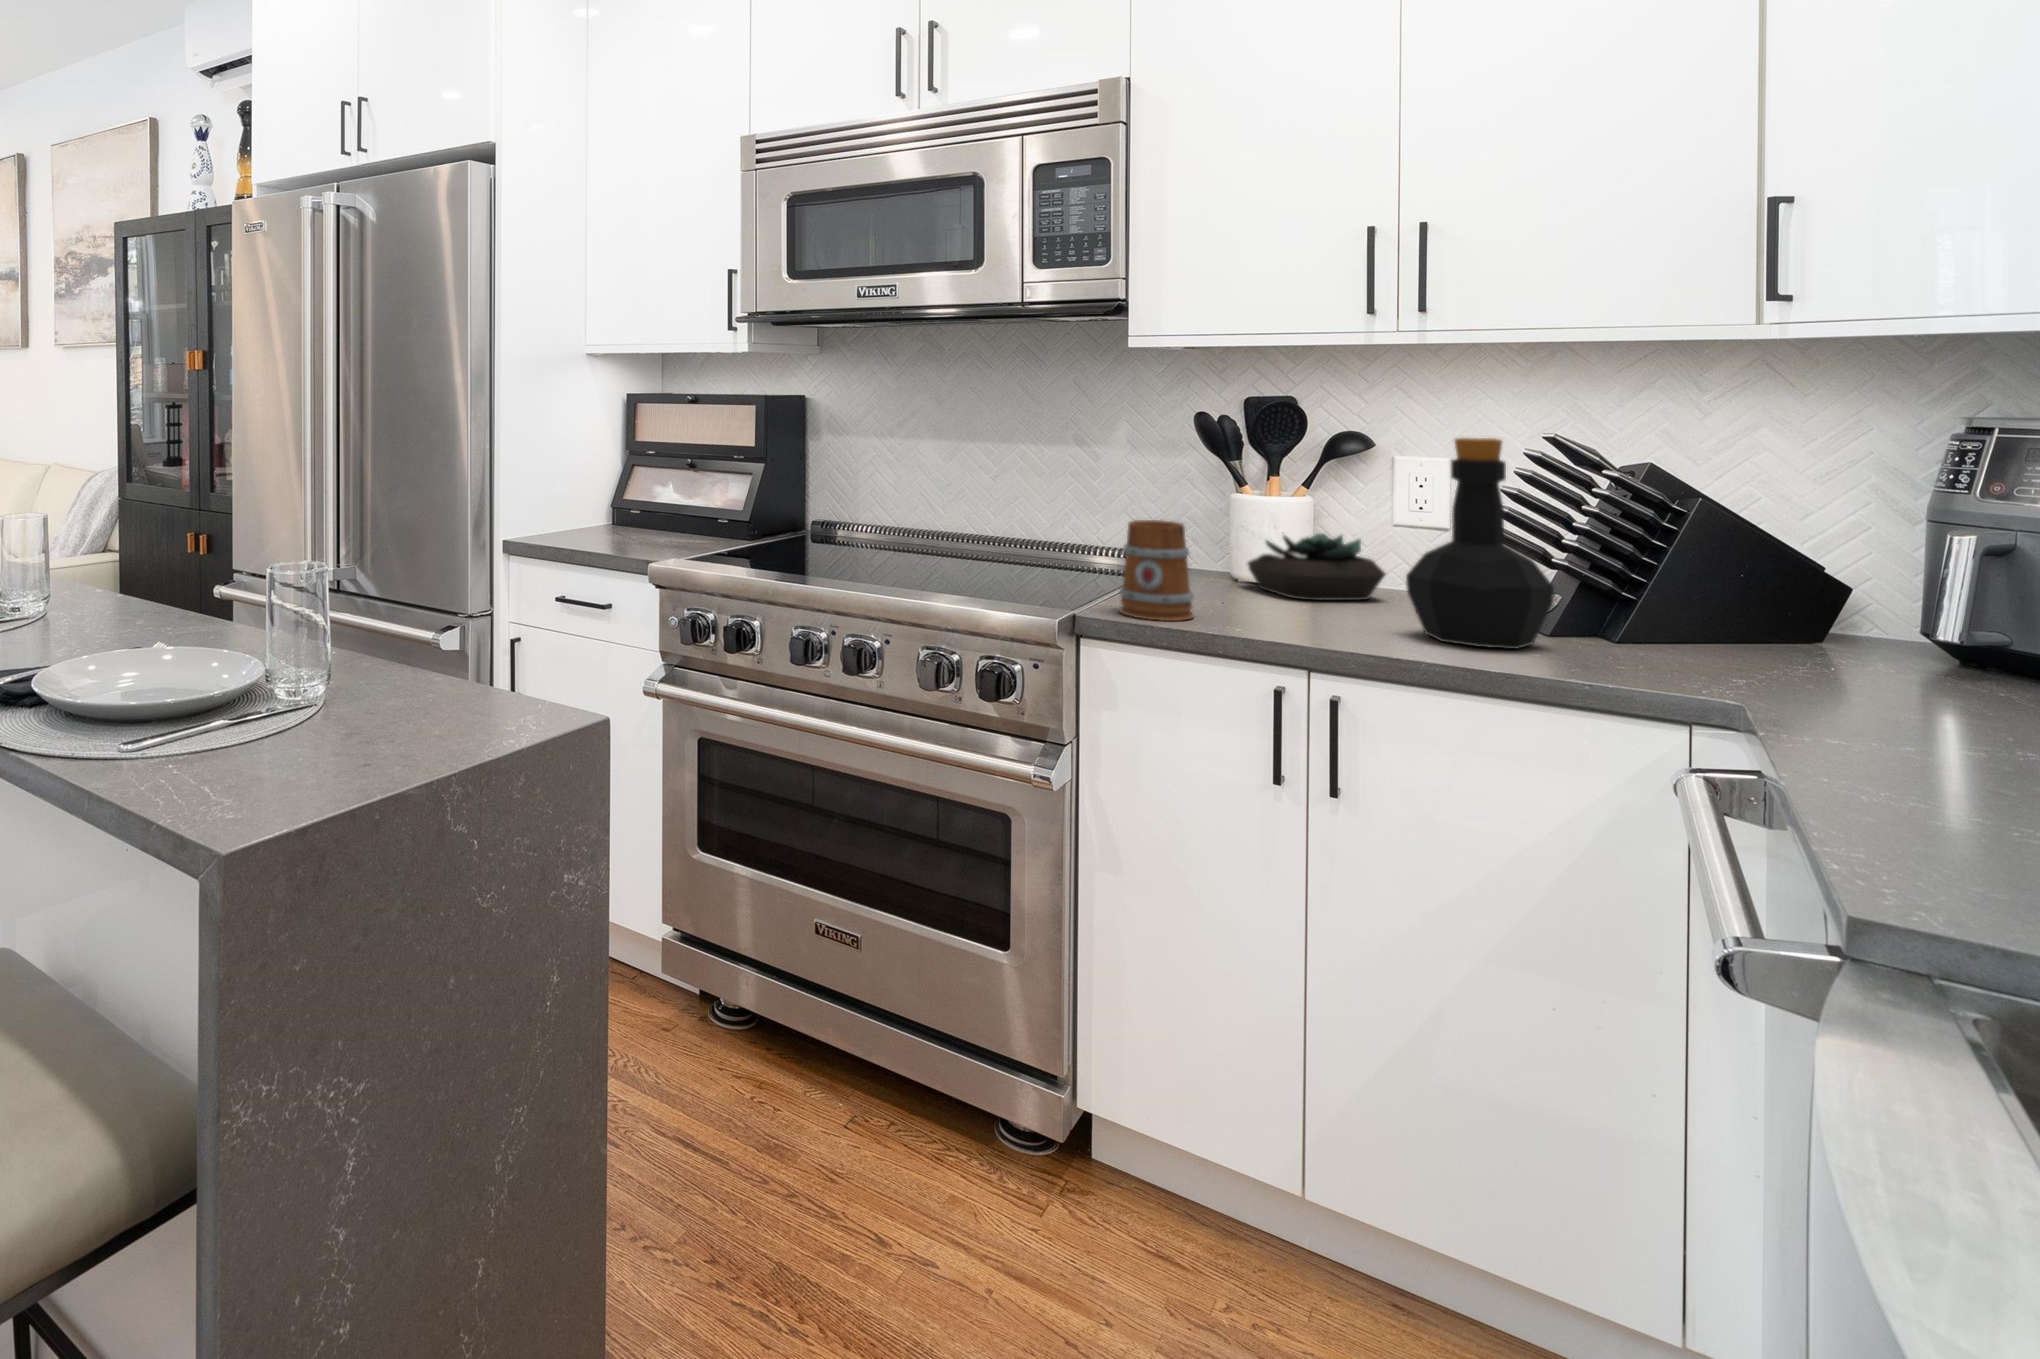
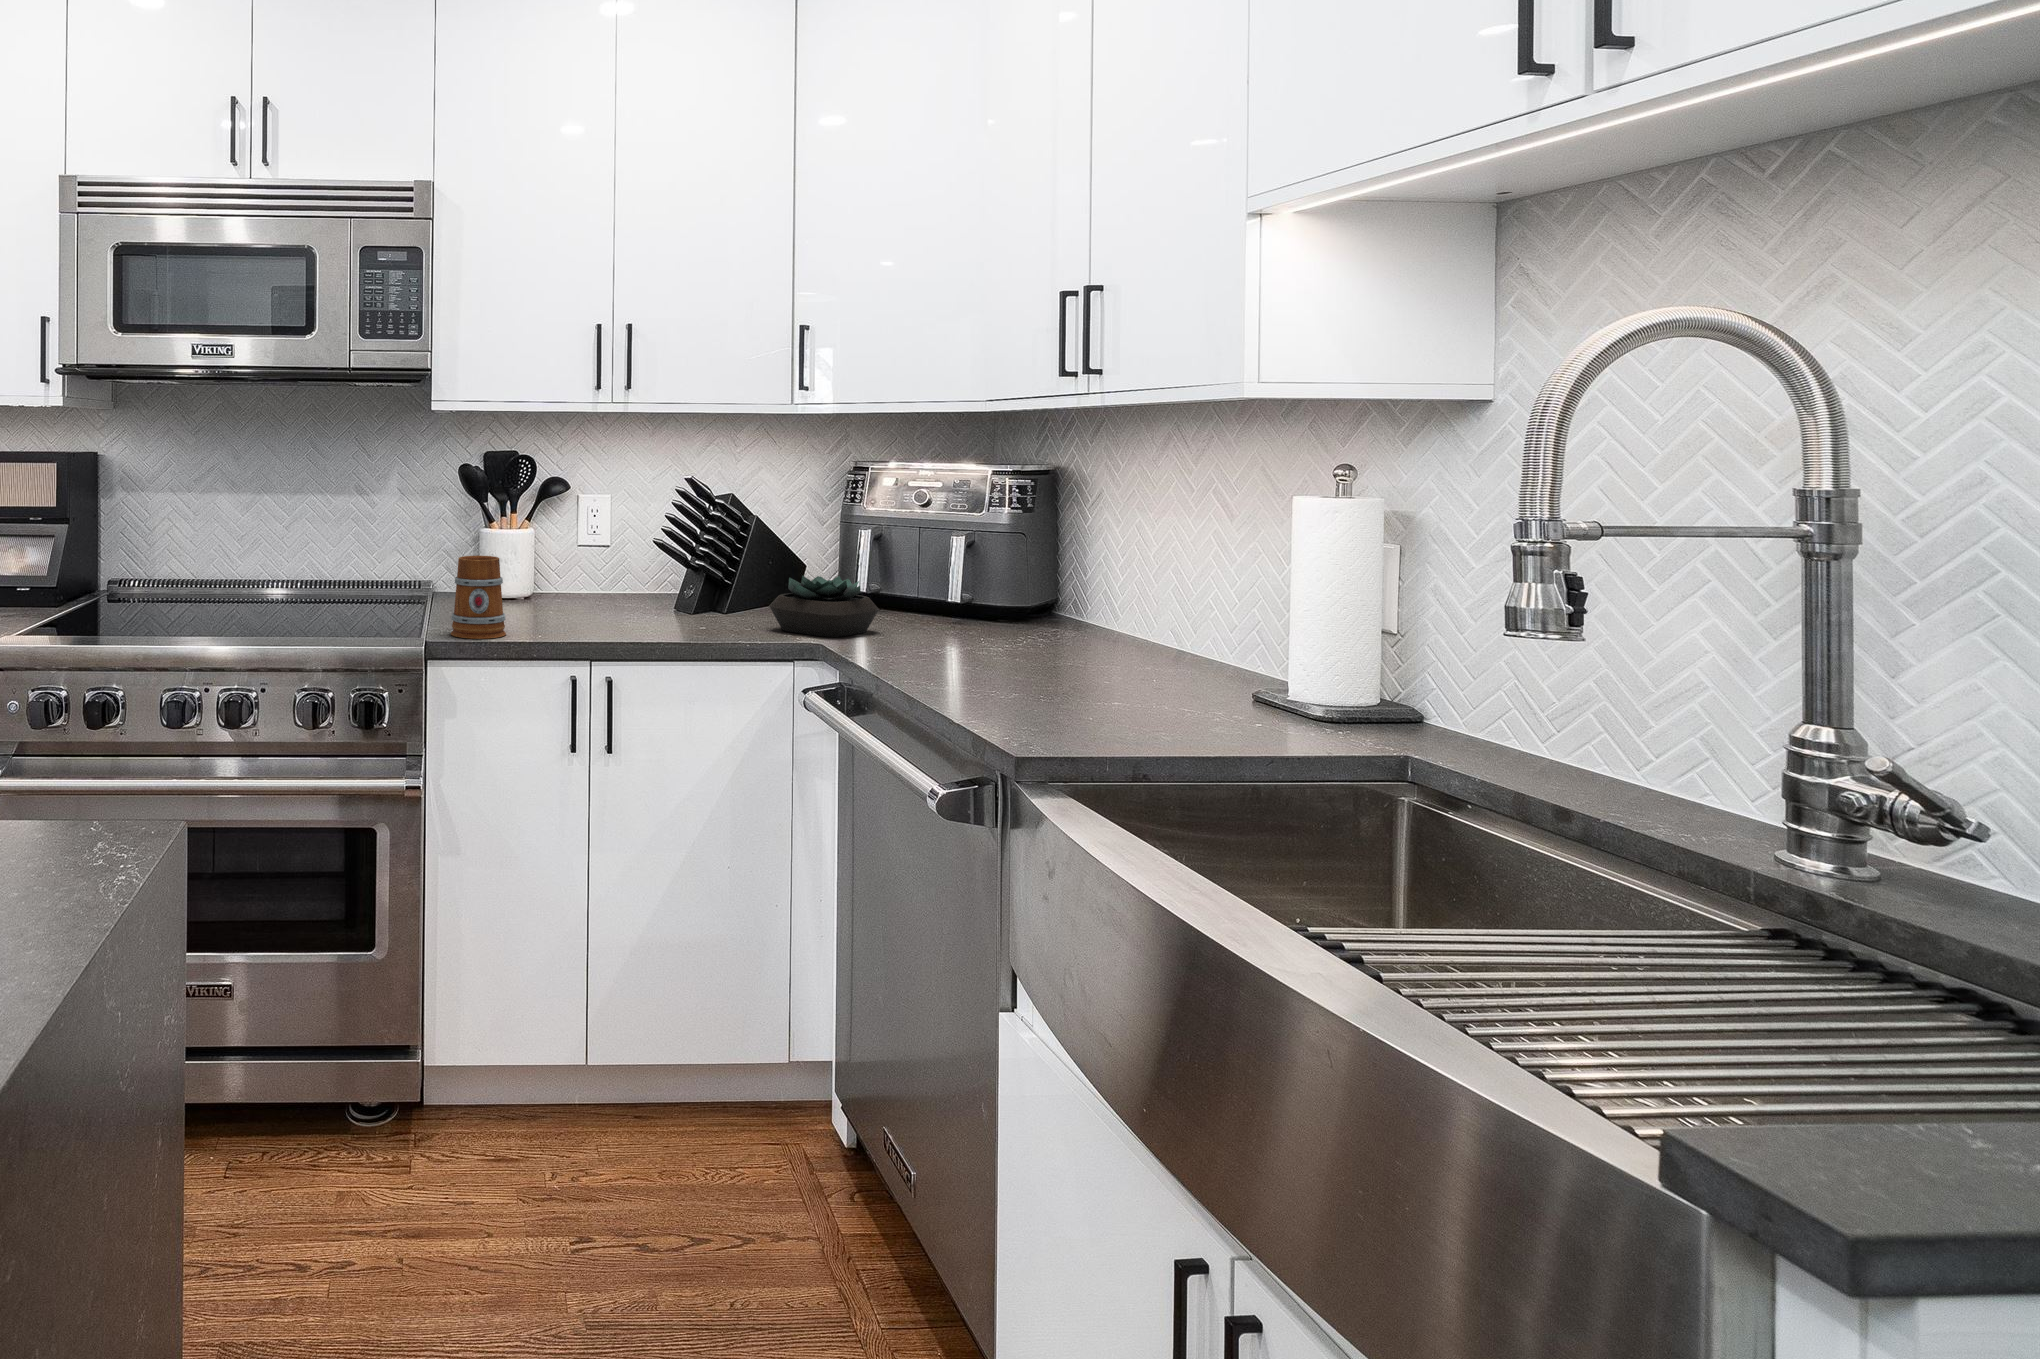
bottle: present [1406,438,1554,649] -> none [639,481,721,632]
succulent plant: present [1248,532,1385,600] -> present [769,576,879,637]

